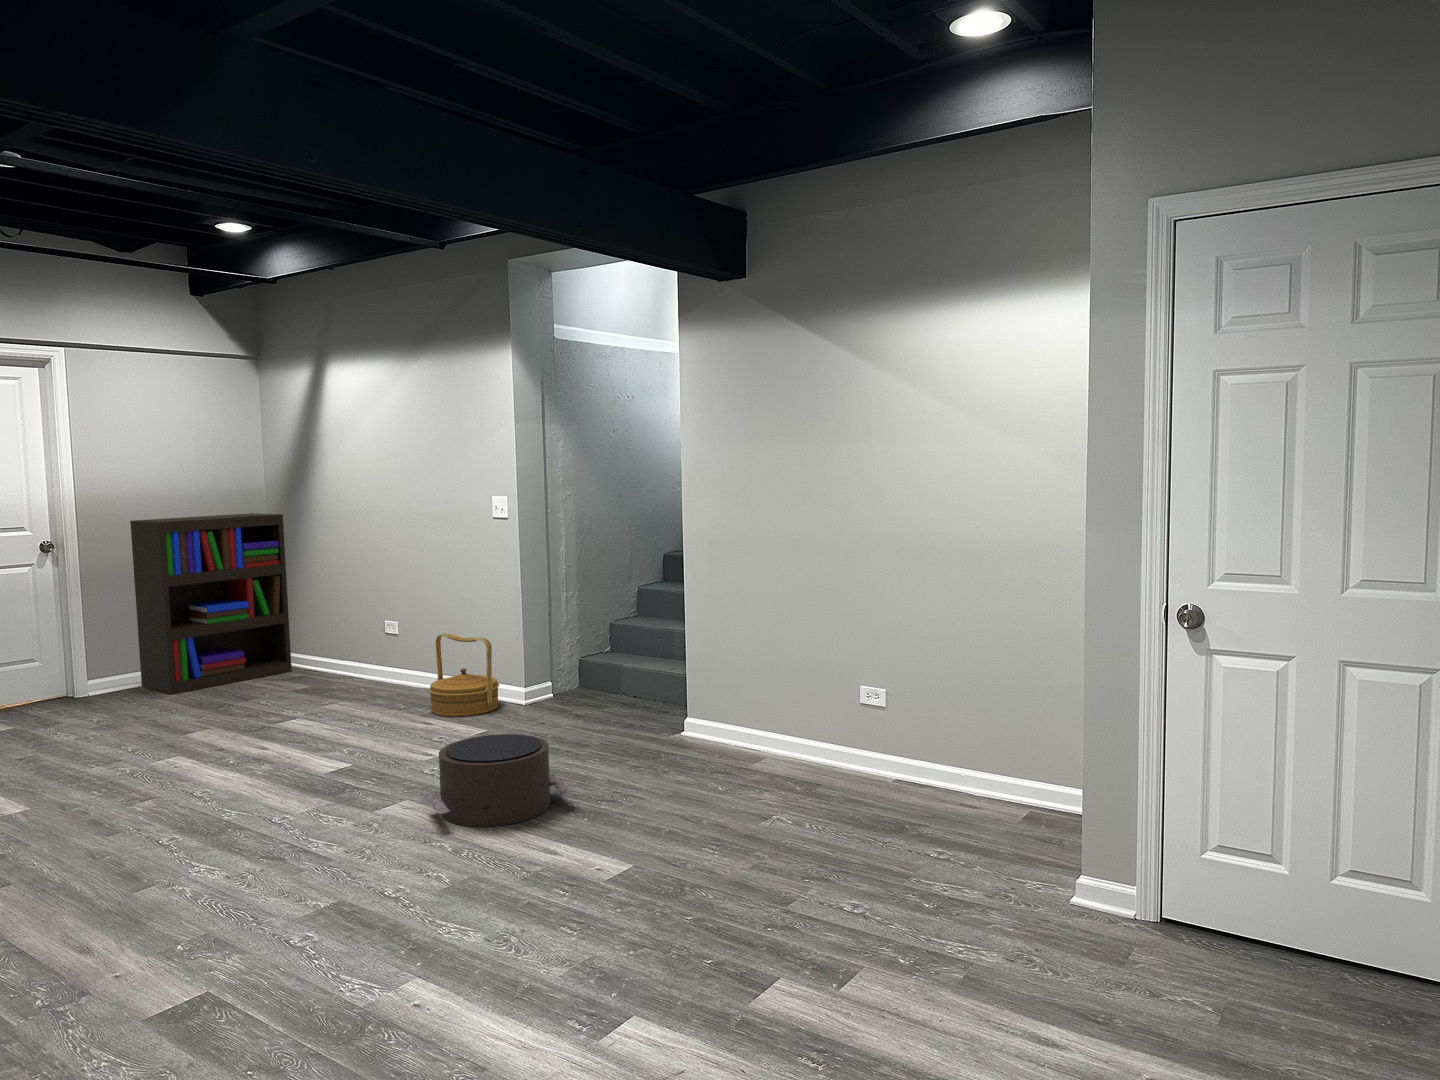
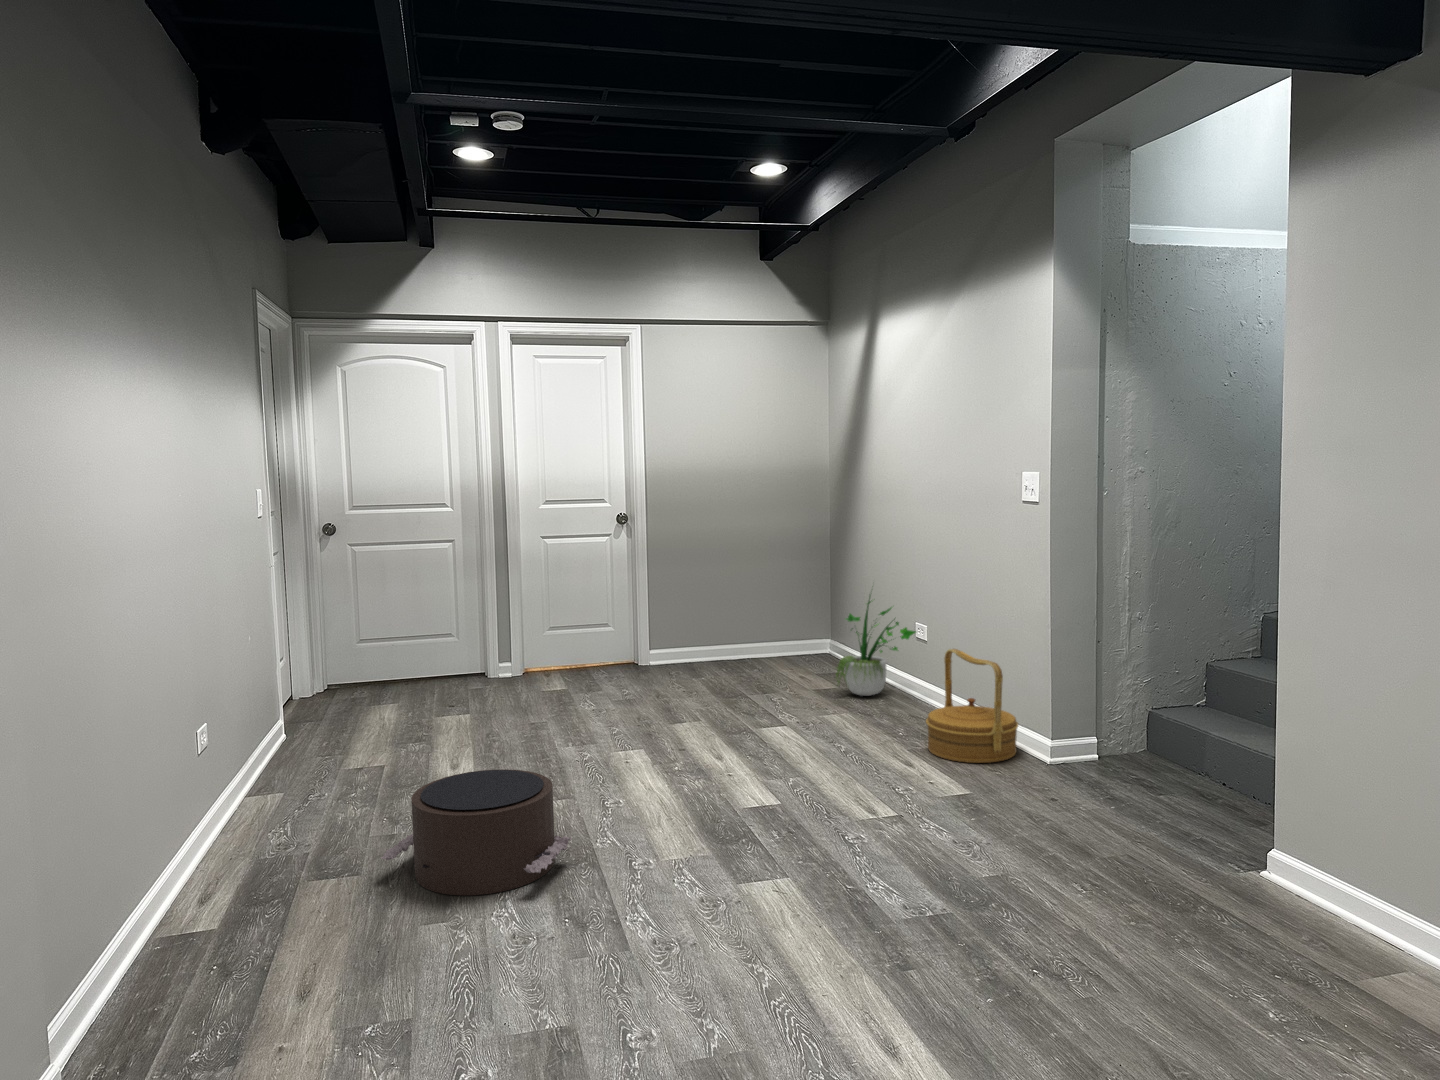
bookshelf: present [130,513,292,694] -> none [692,492,835,674]
potted plant: none [315,585,391,688] -> present [836,597,916,696]
pouf: present [427,734,572,827] -> present [381,769,572,895]

